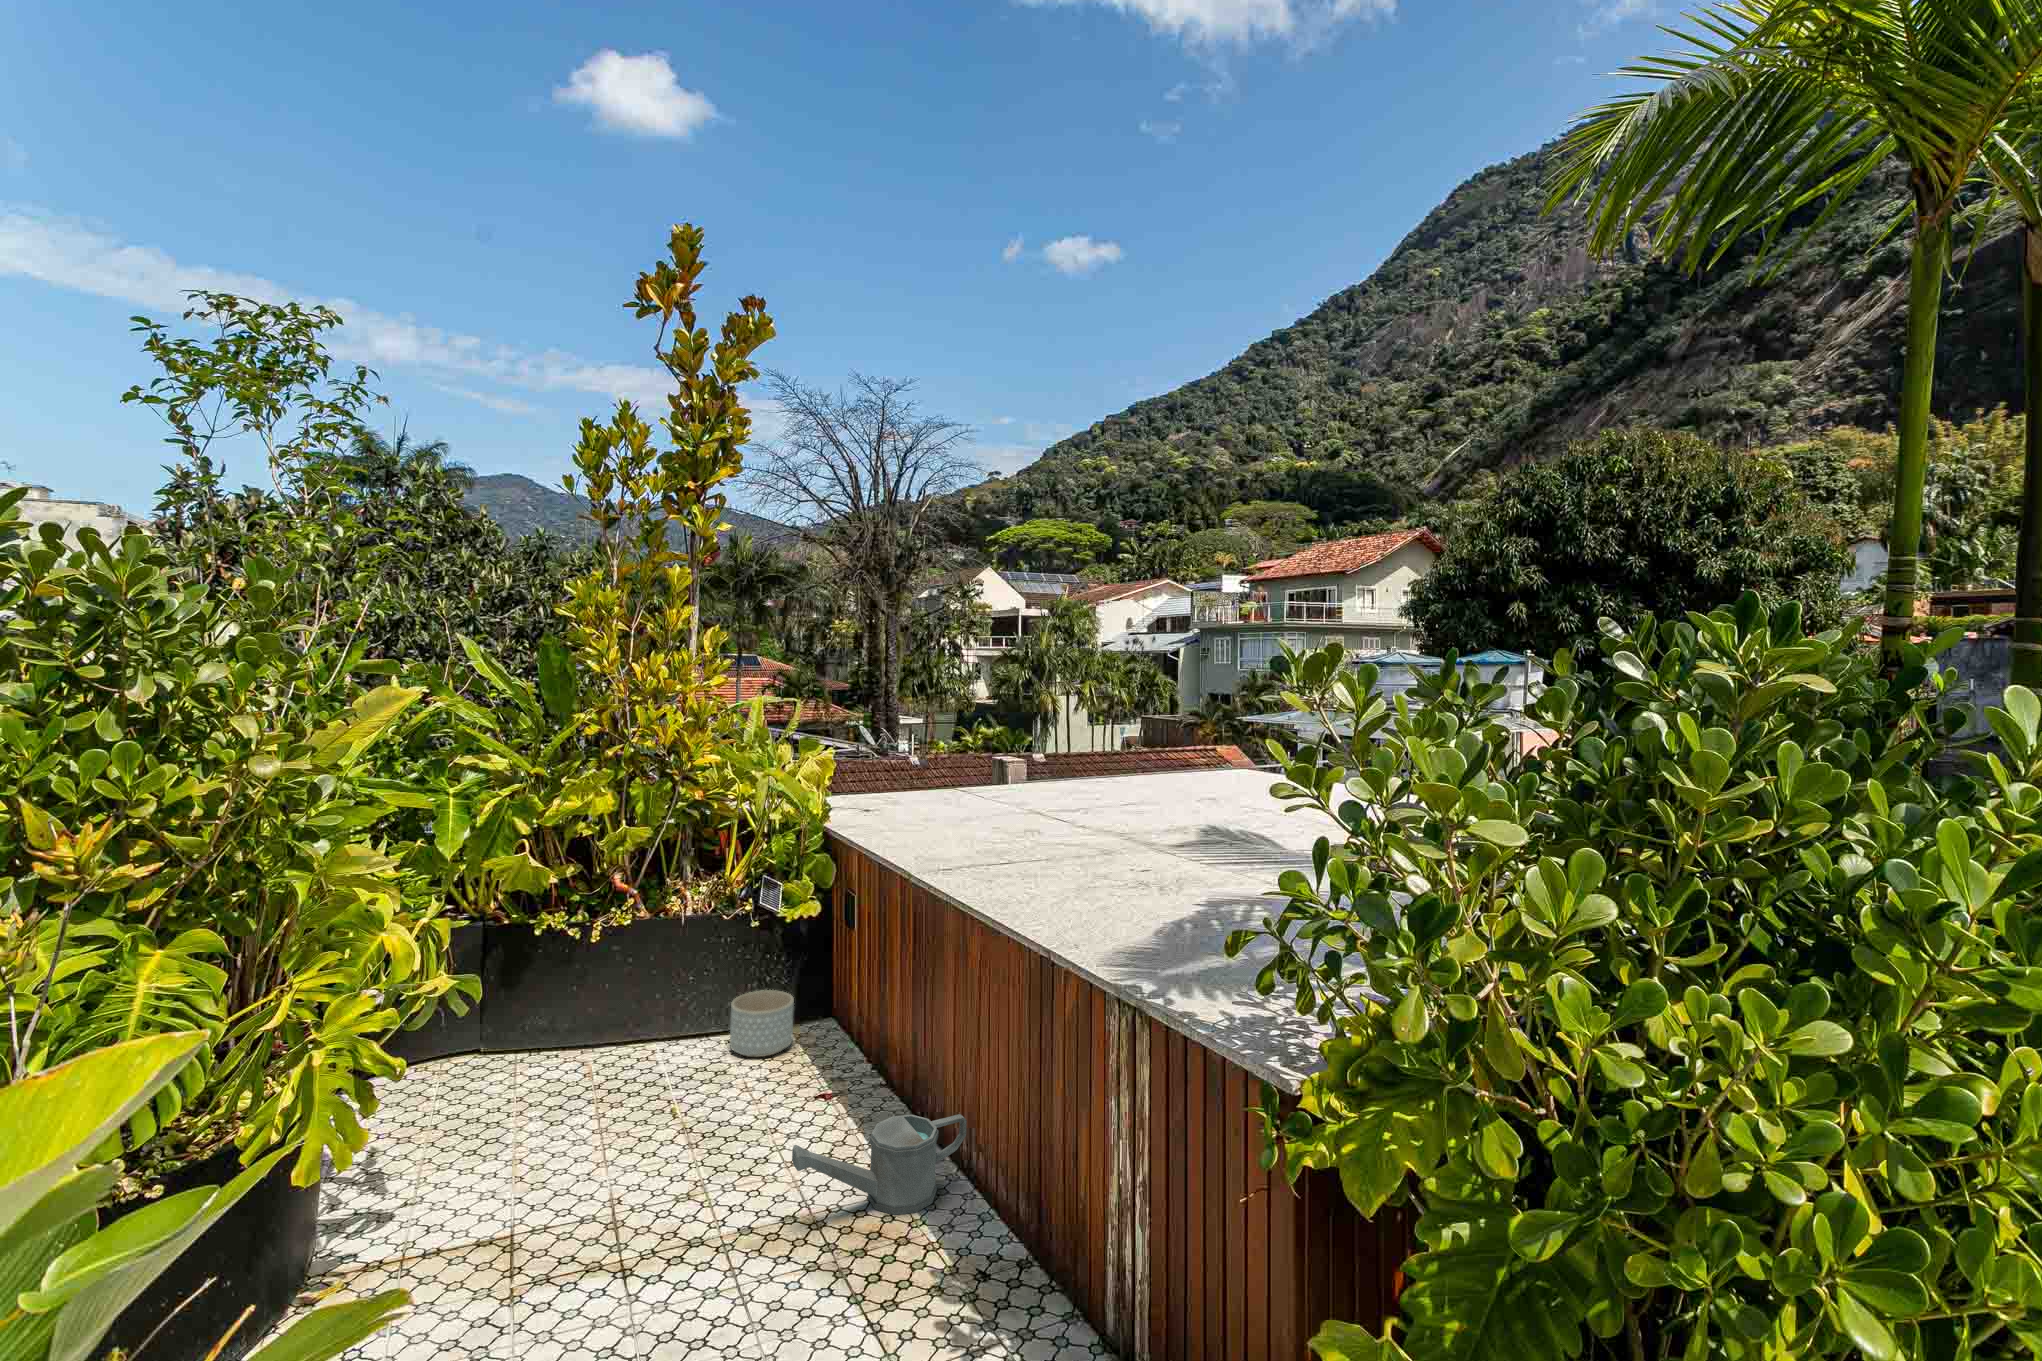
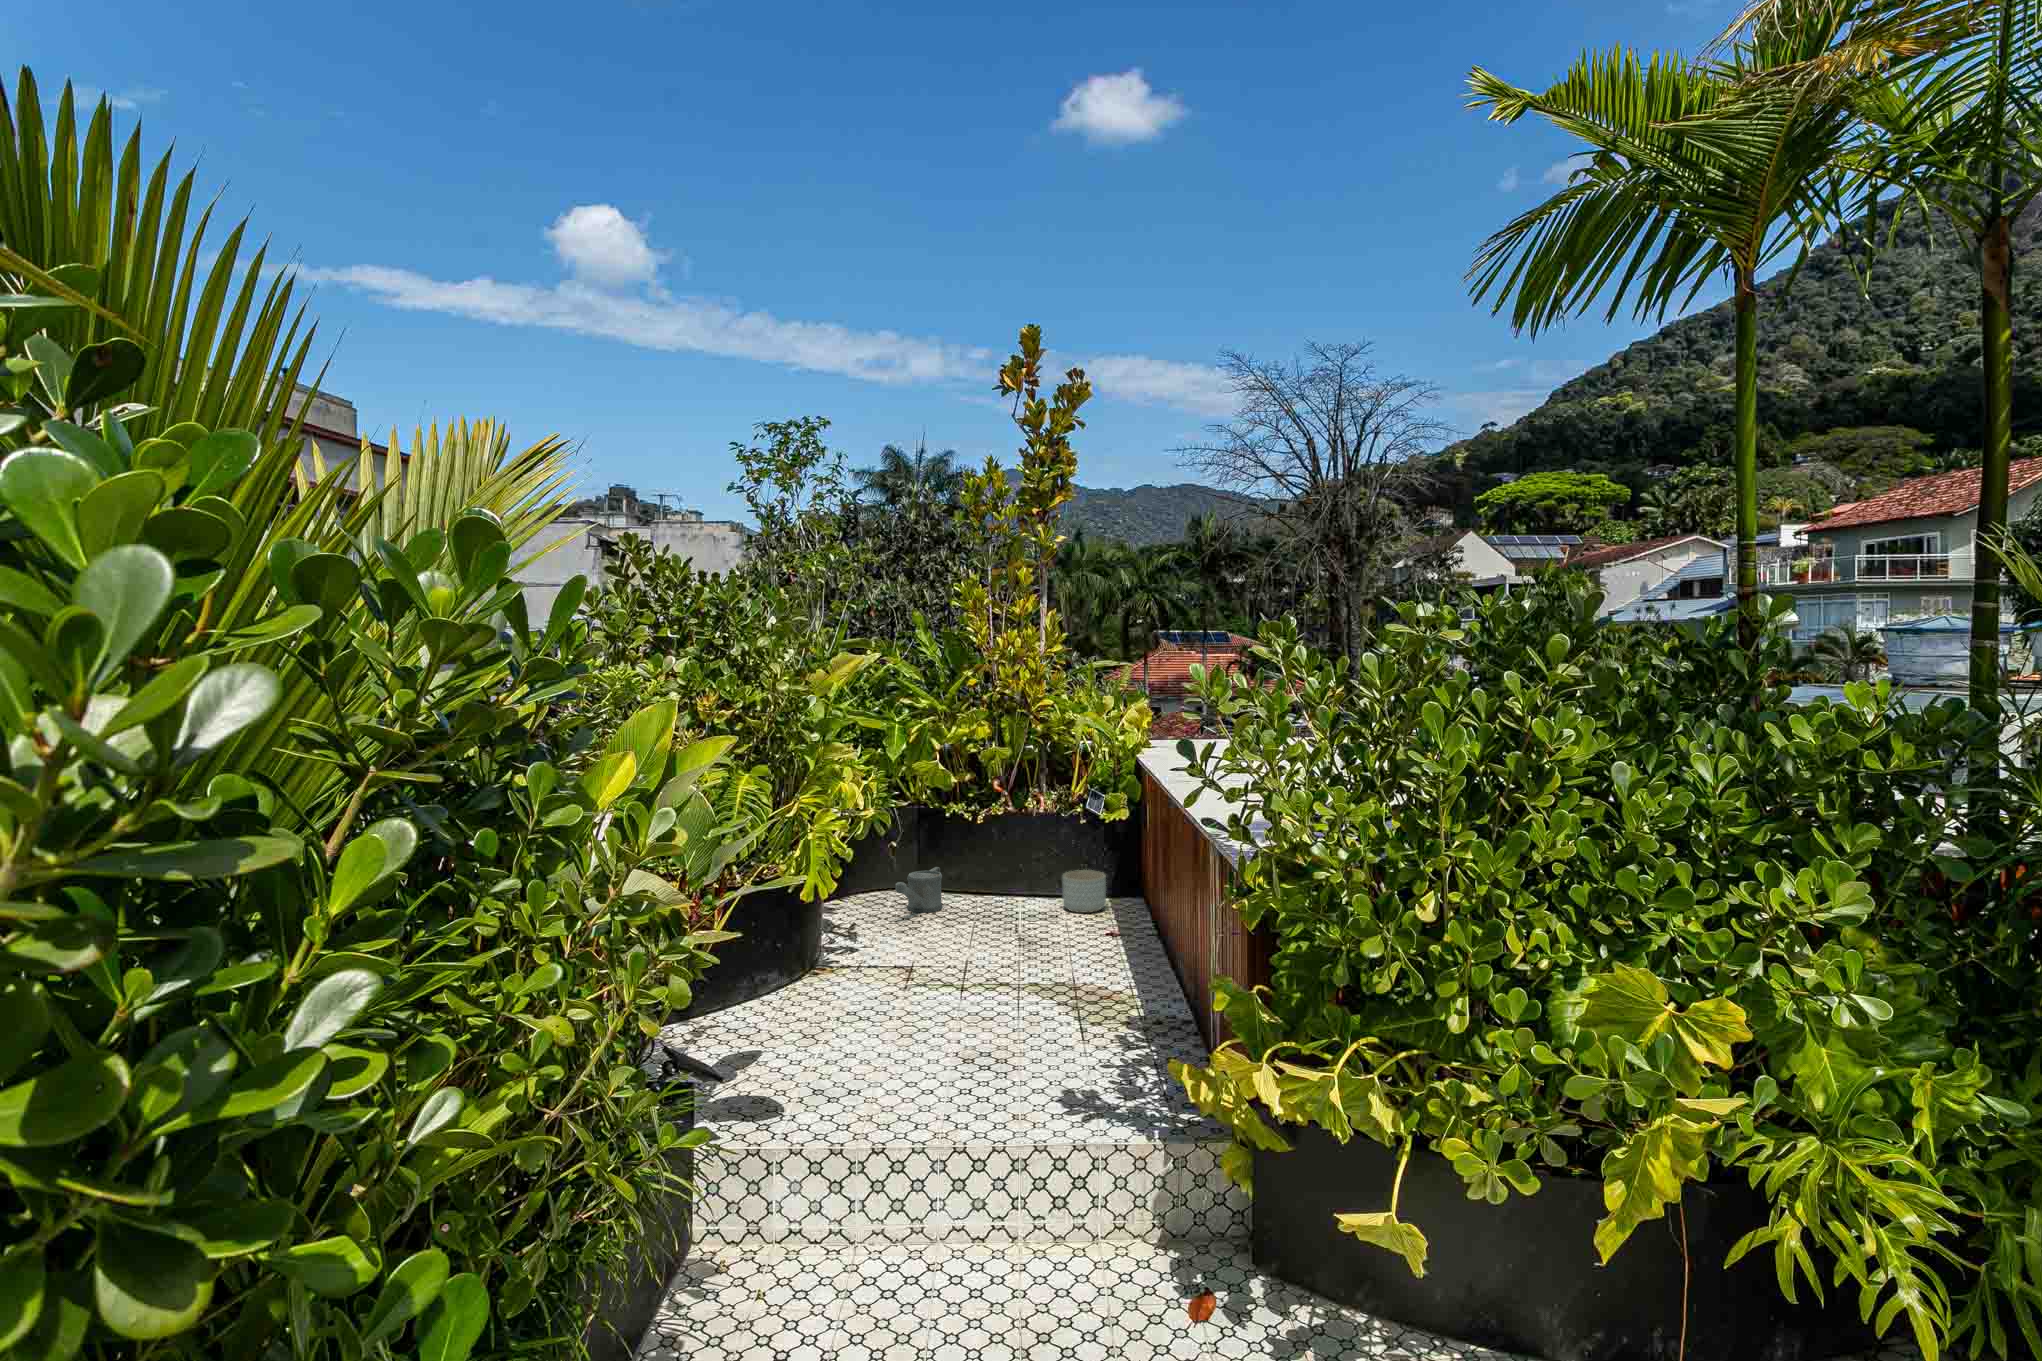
watering can: present [792,1114,967,1215] -> present [895,867,942,913]

